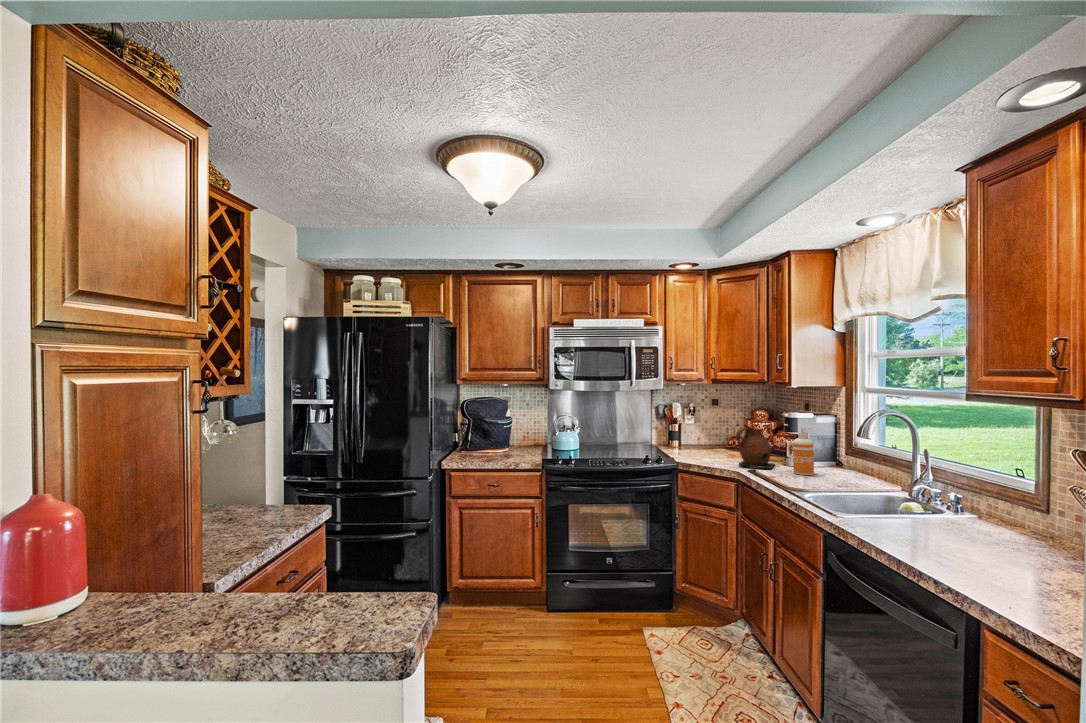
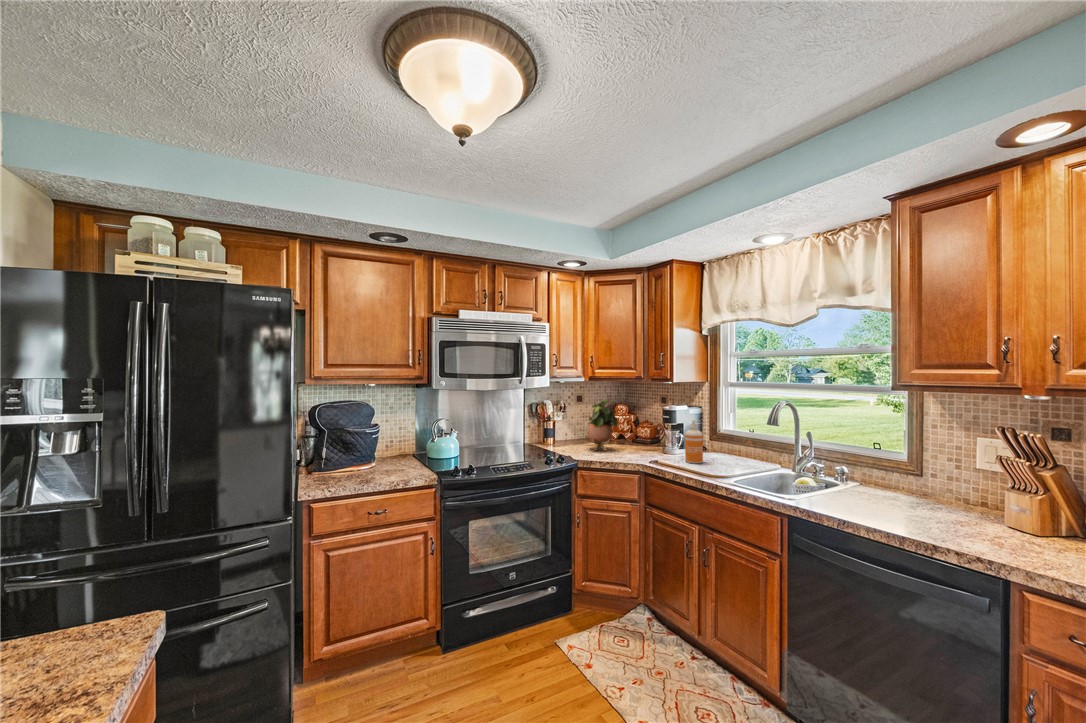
potted plant: none [704,403,735,457] -> present [588,399,618,451]
ceramic pitcher: present [736,424,775,468] -> none [630,418,665,460]

